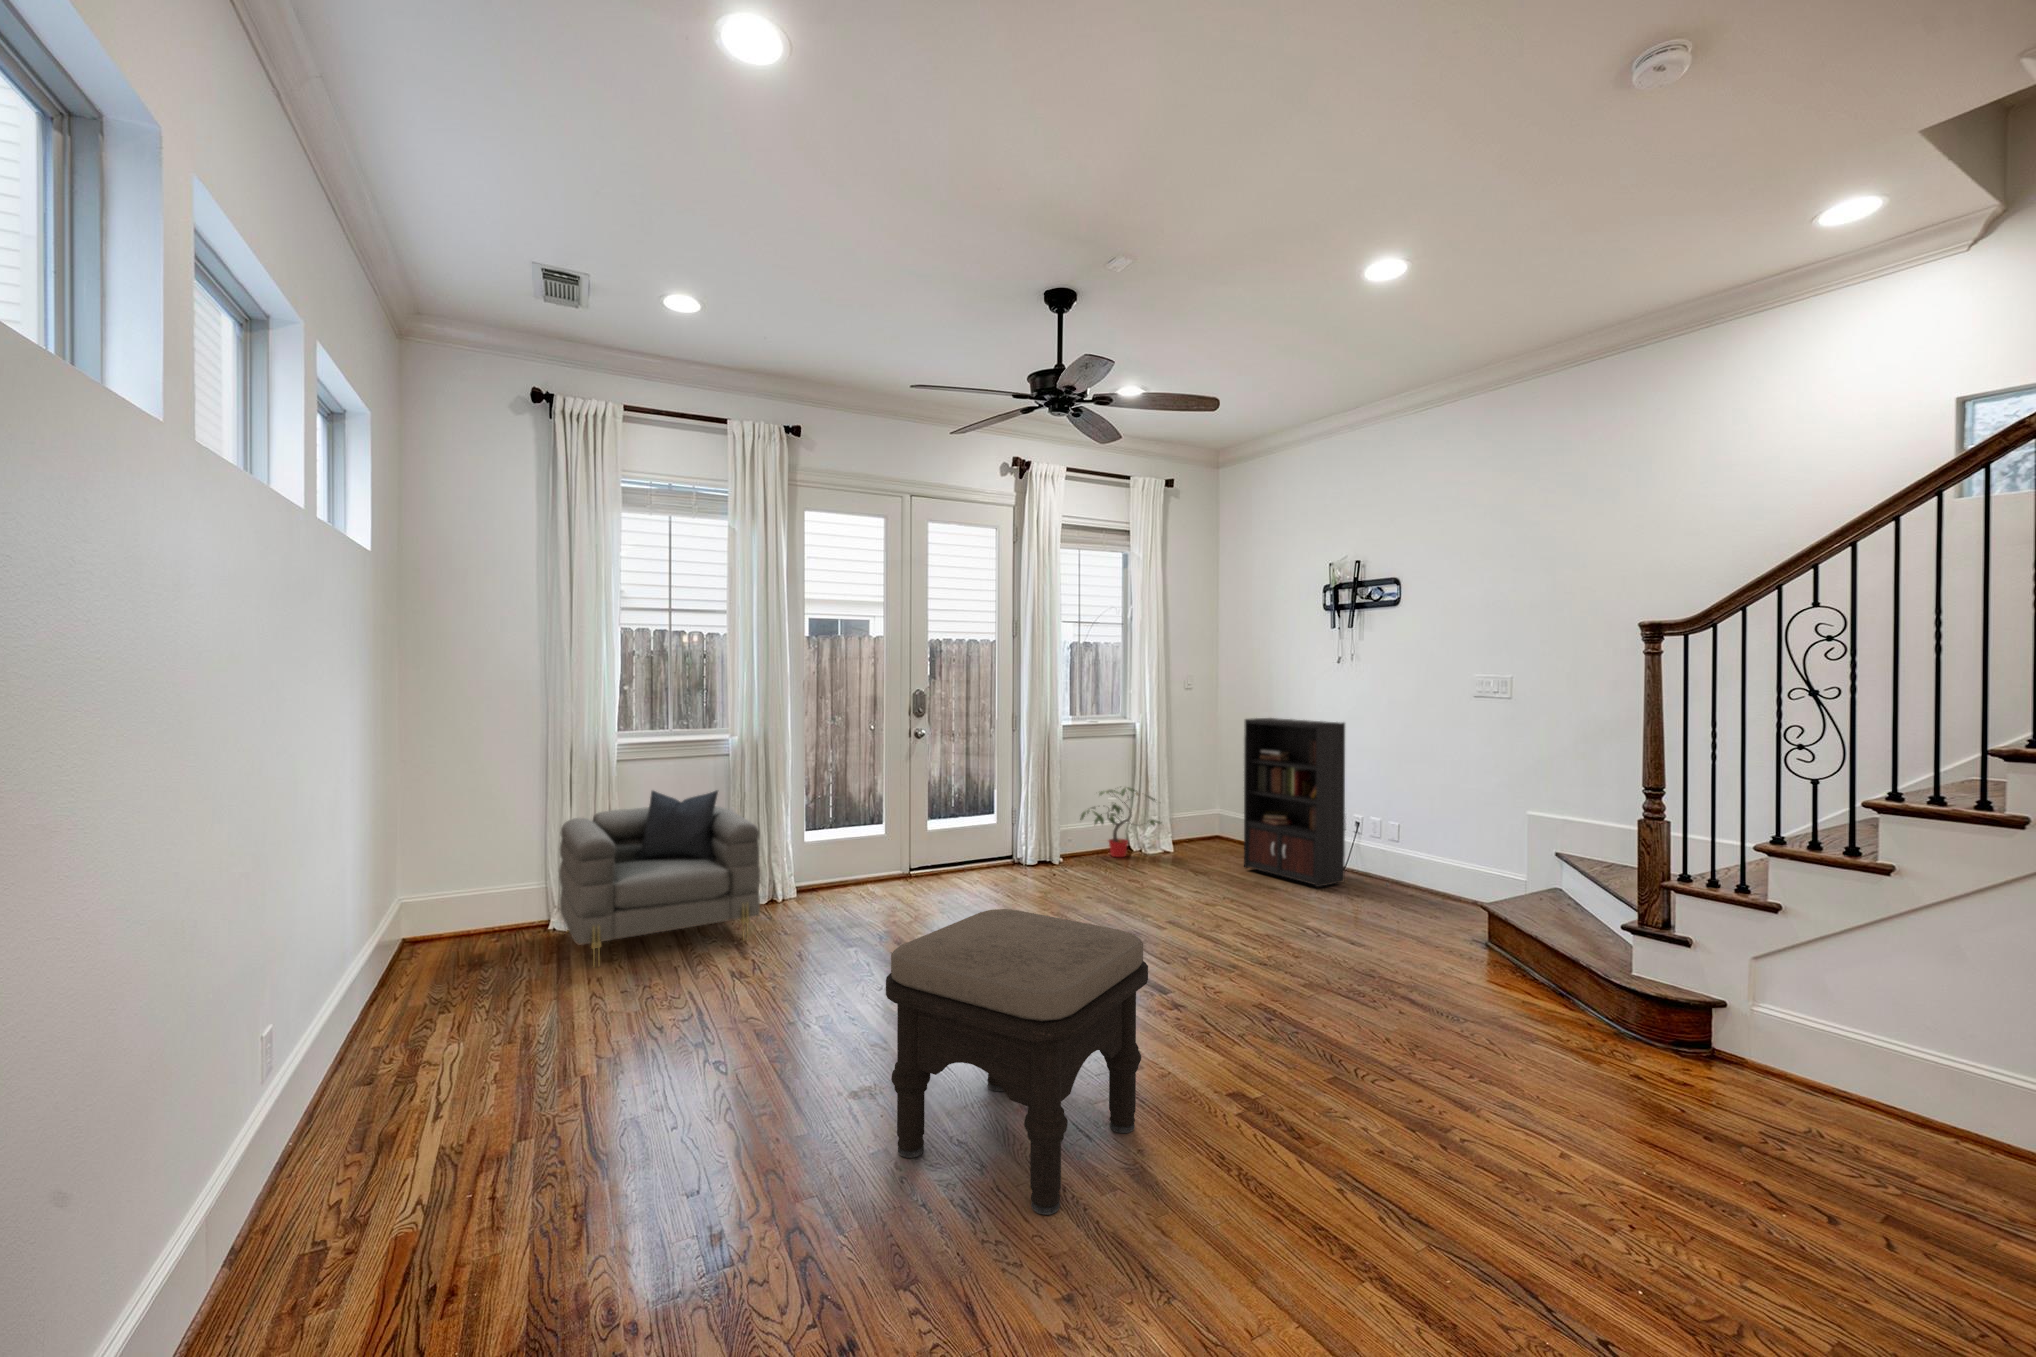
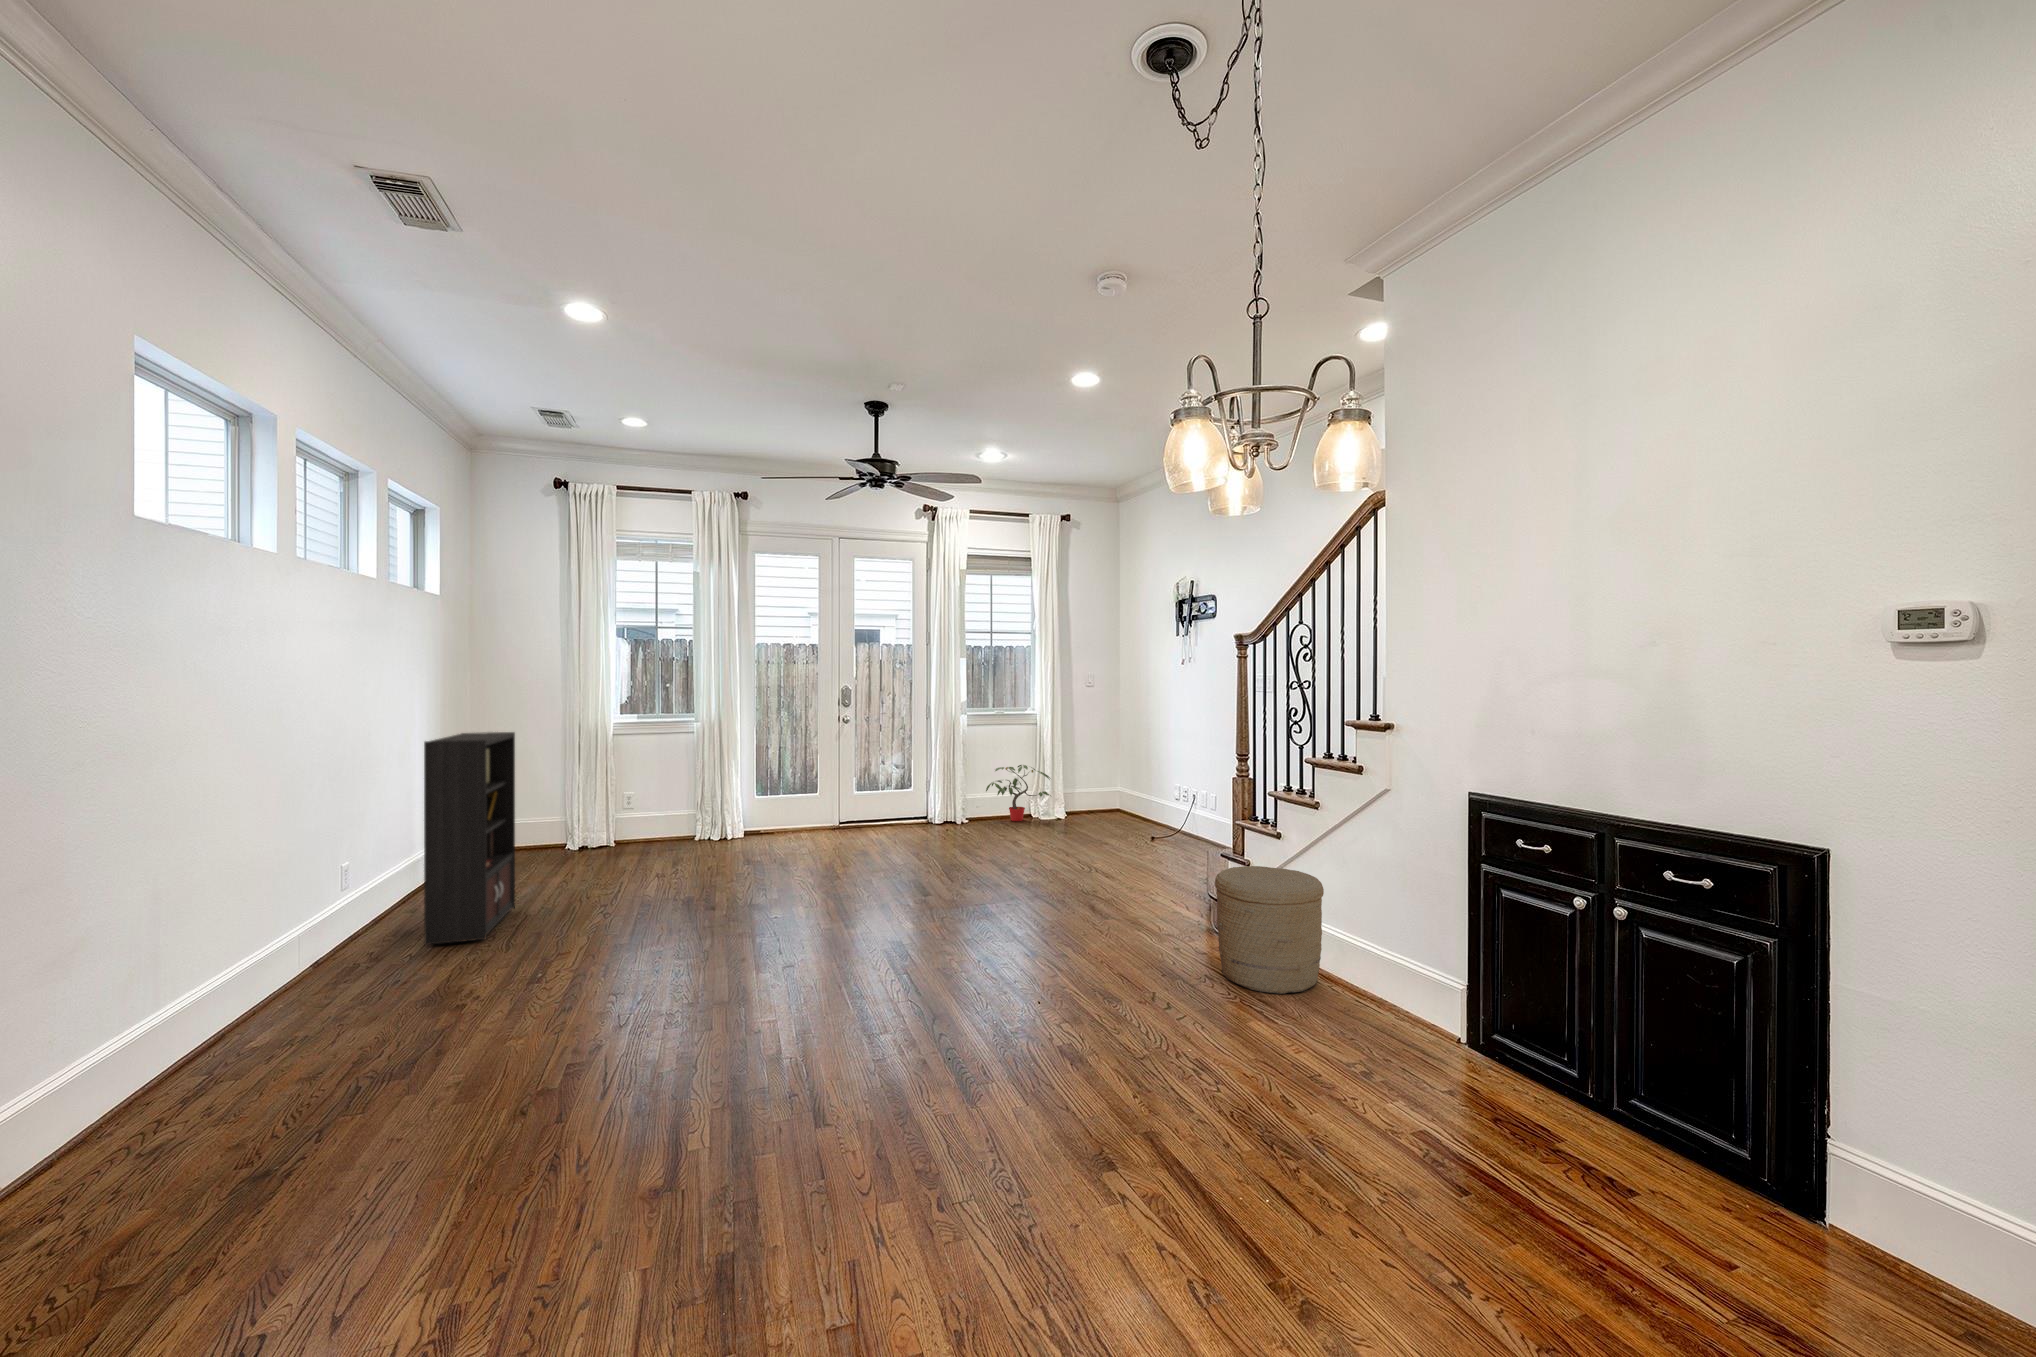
bookcase: present [1244,718,1389,887] -> present [424,732,515,945]
armchair: present [559,791,760,966] -> none [565,755,697,870]
ottoman: present [886,909,1148,1215] -> none [658,822,822,980]
woven basket: none [1743,955,1961,1165] -> present [1215,866,1324,994]

